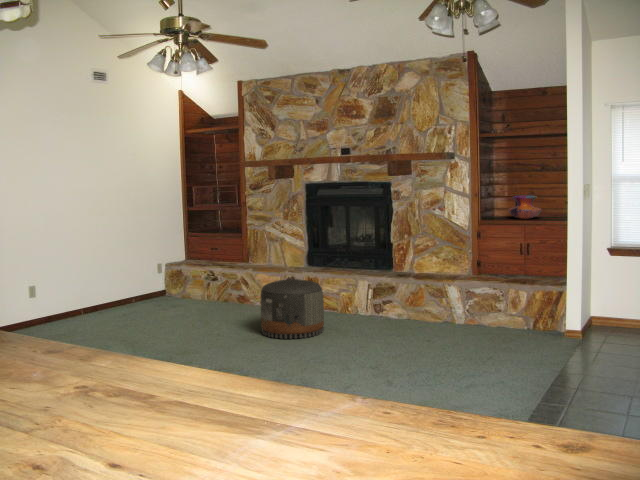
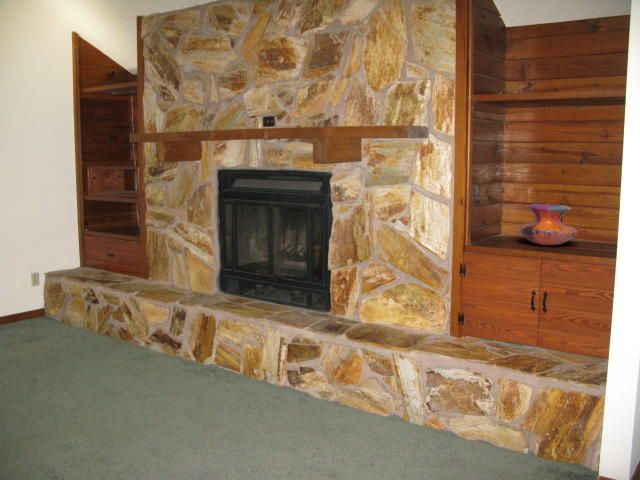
pouf: present [261,279,324,339] -> none [74,329,184,441]

